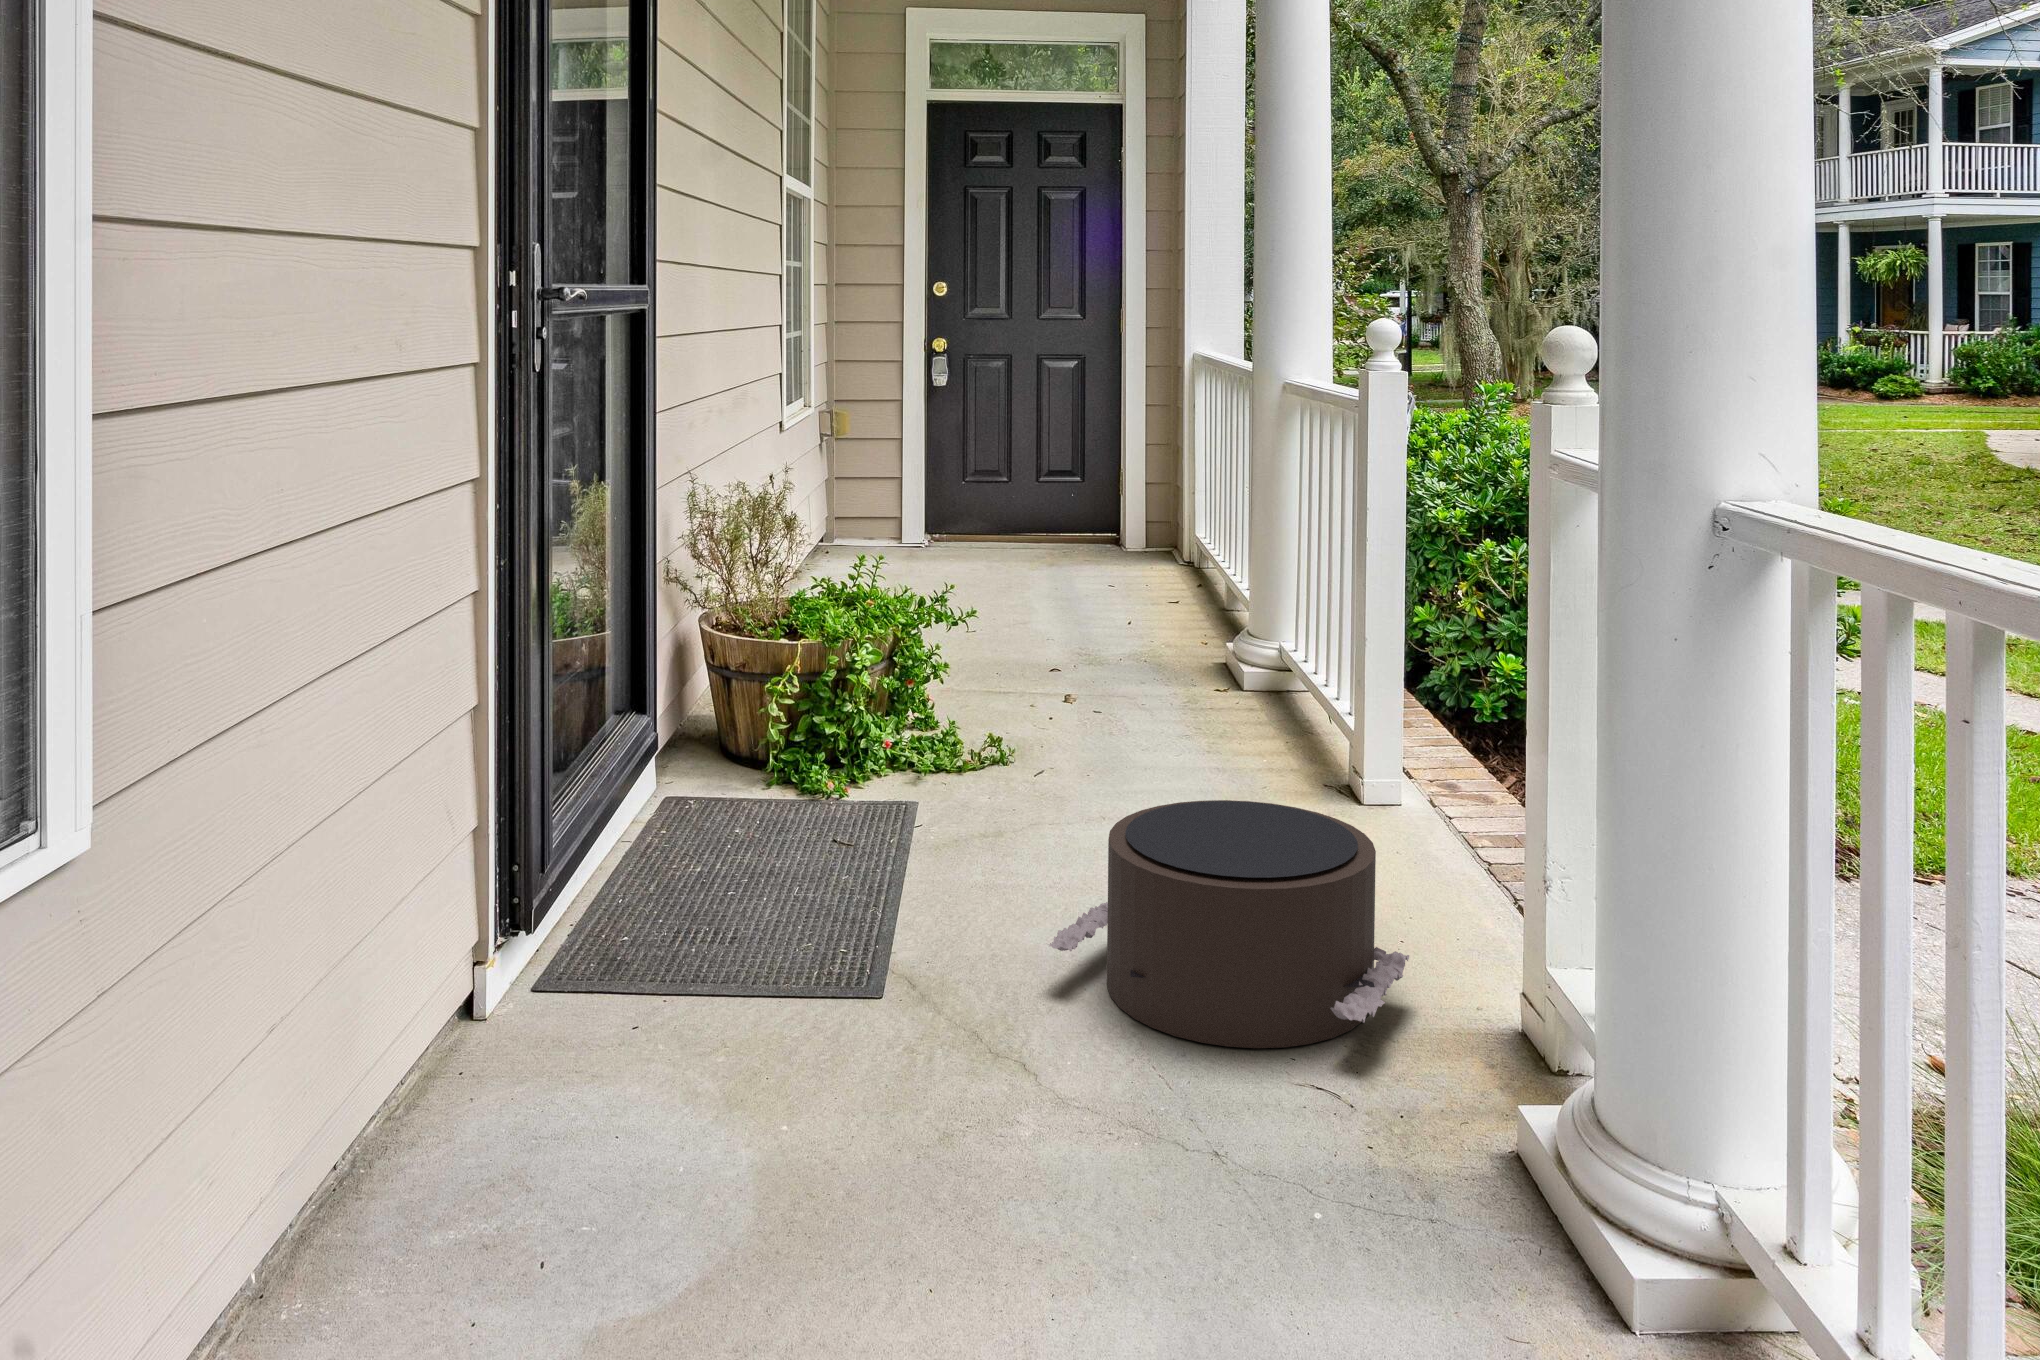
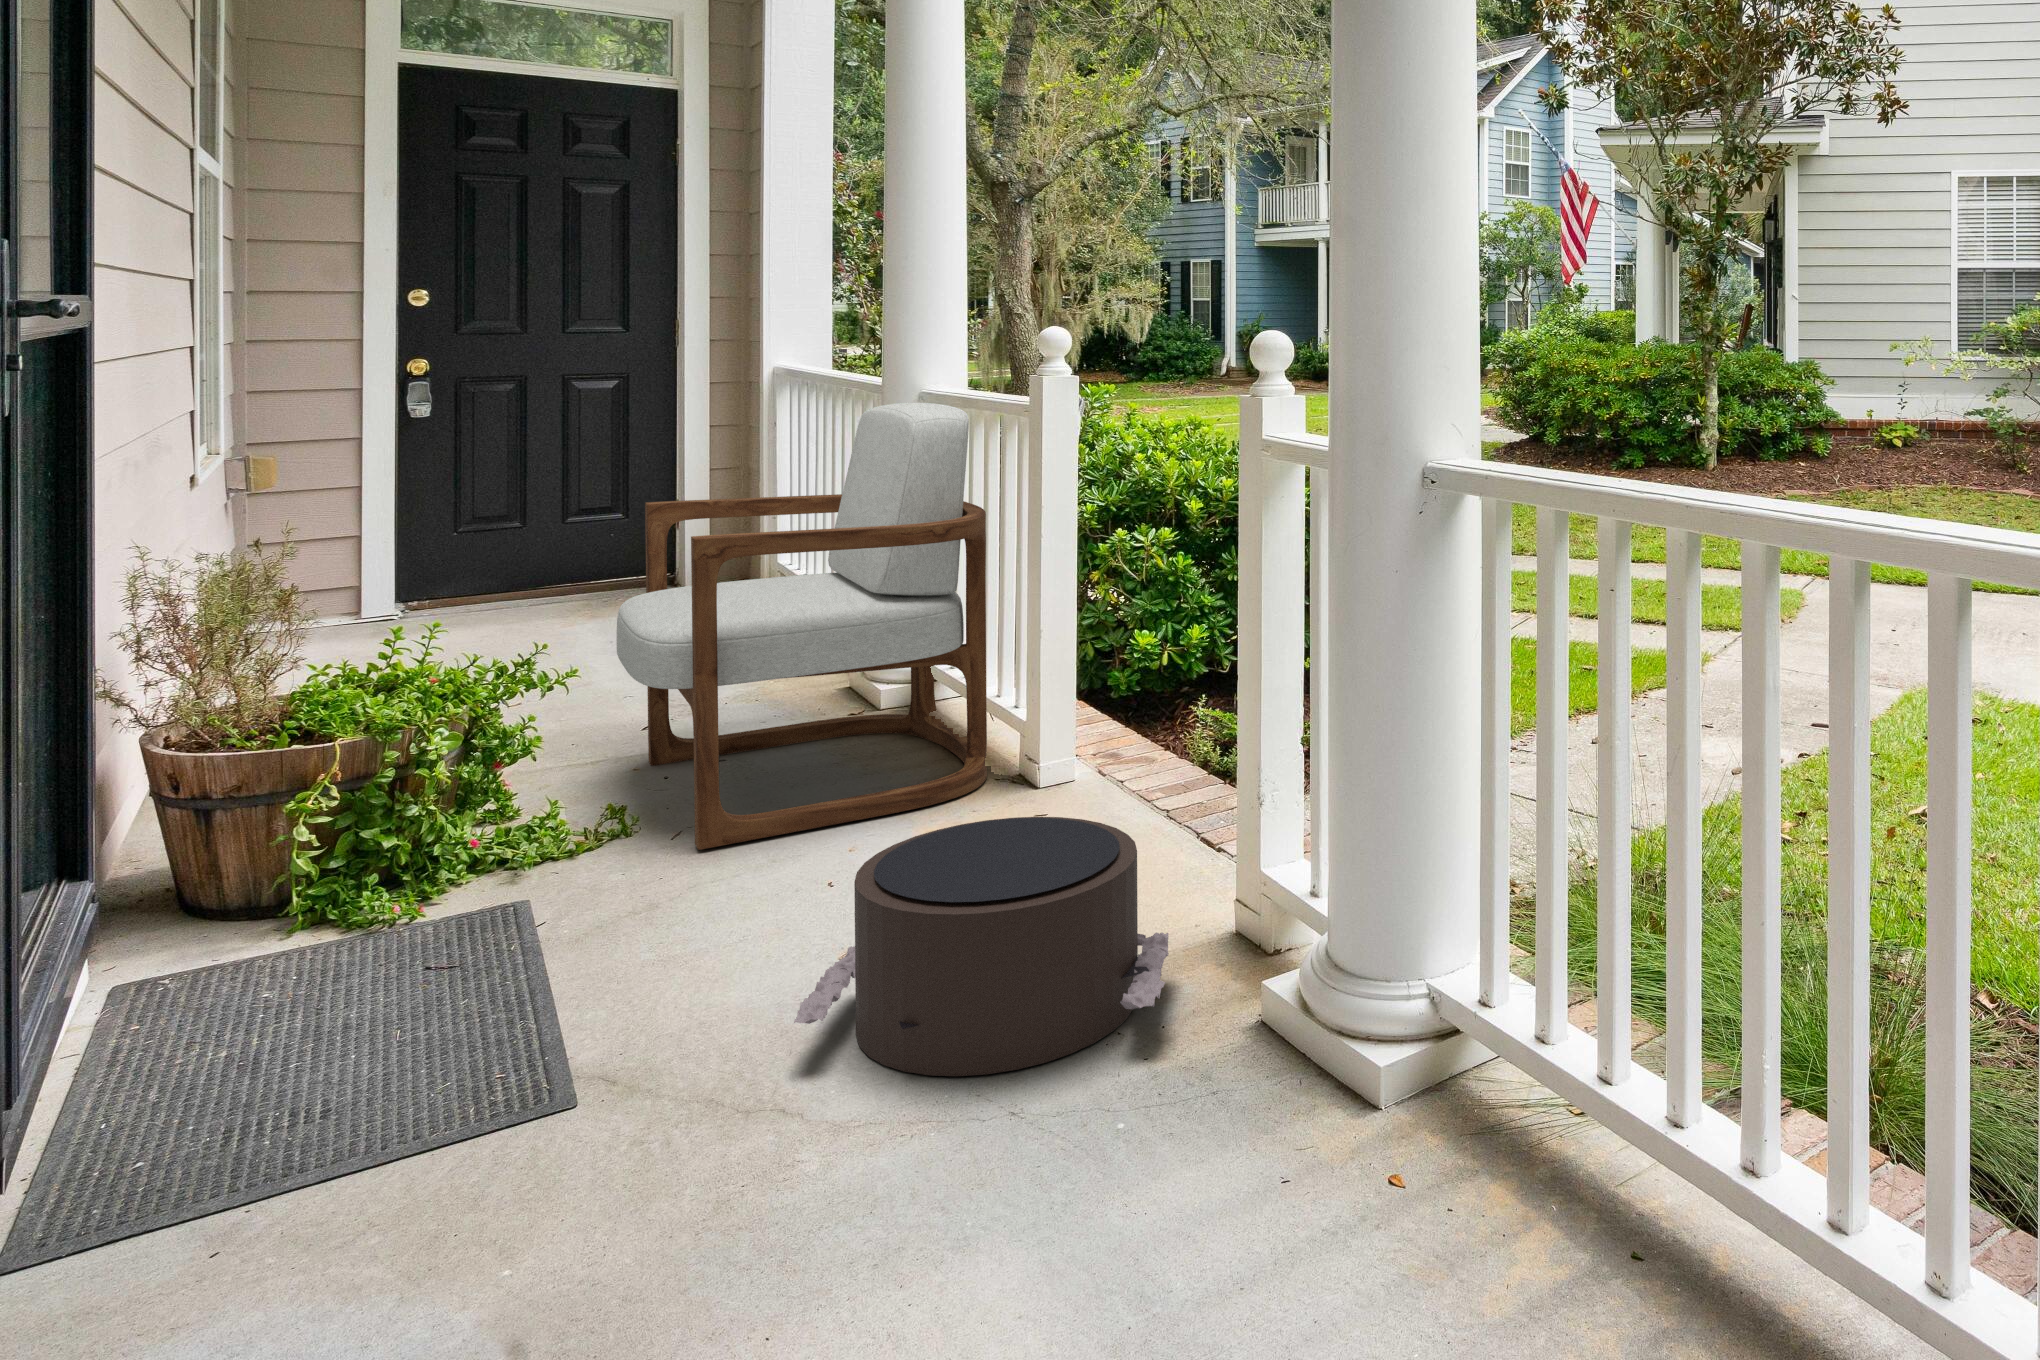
armchair: none [1011,391,1319,785] -> present [617,403,987,850]

